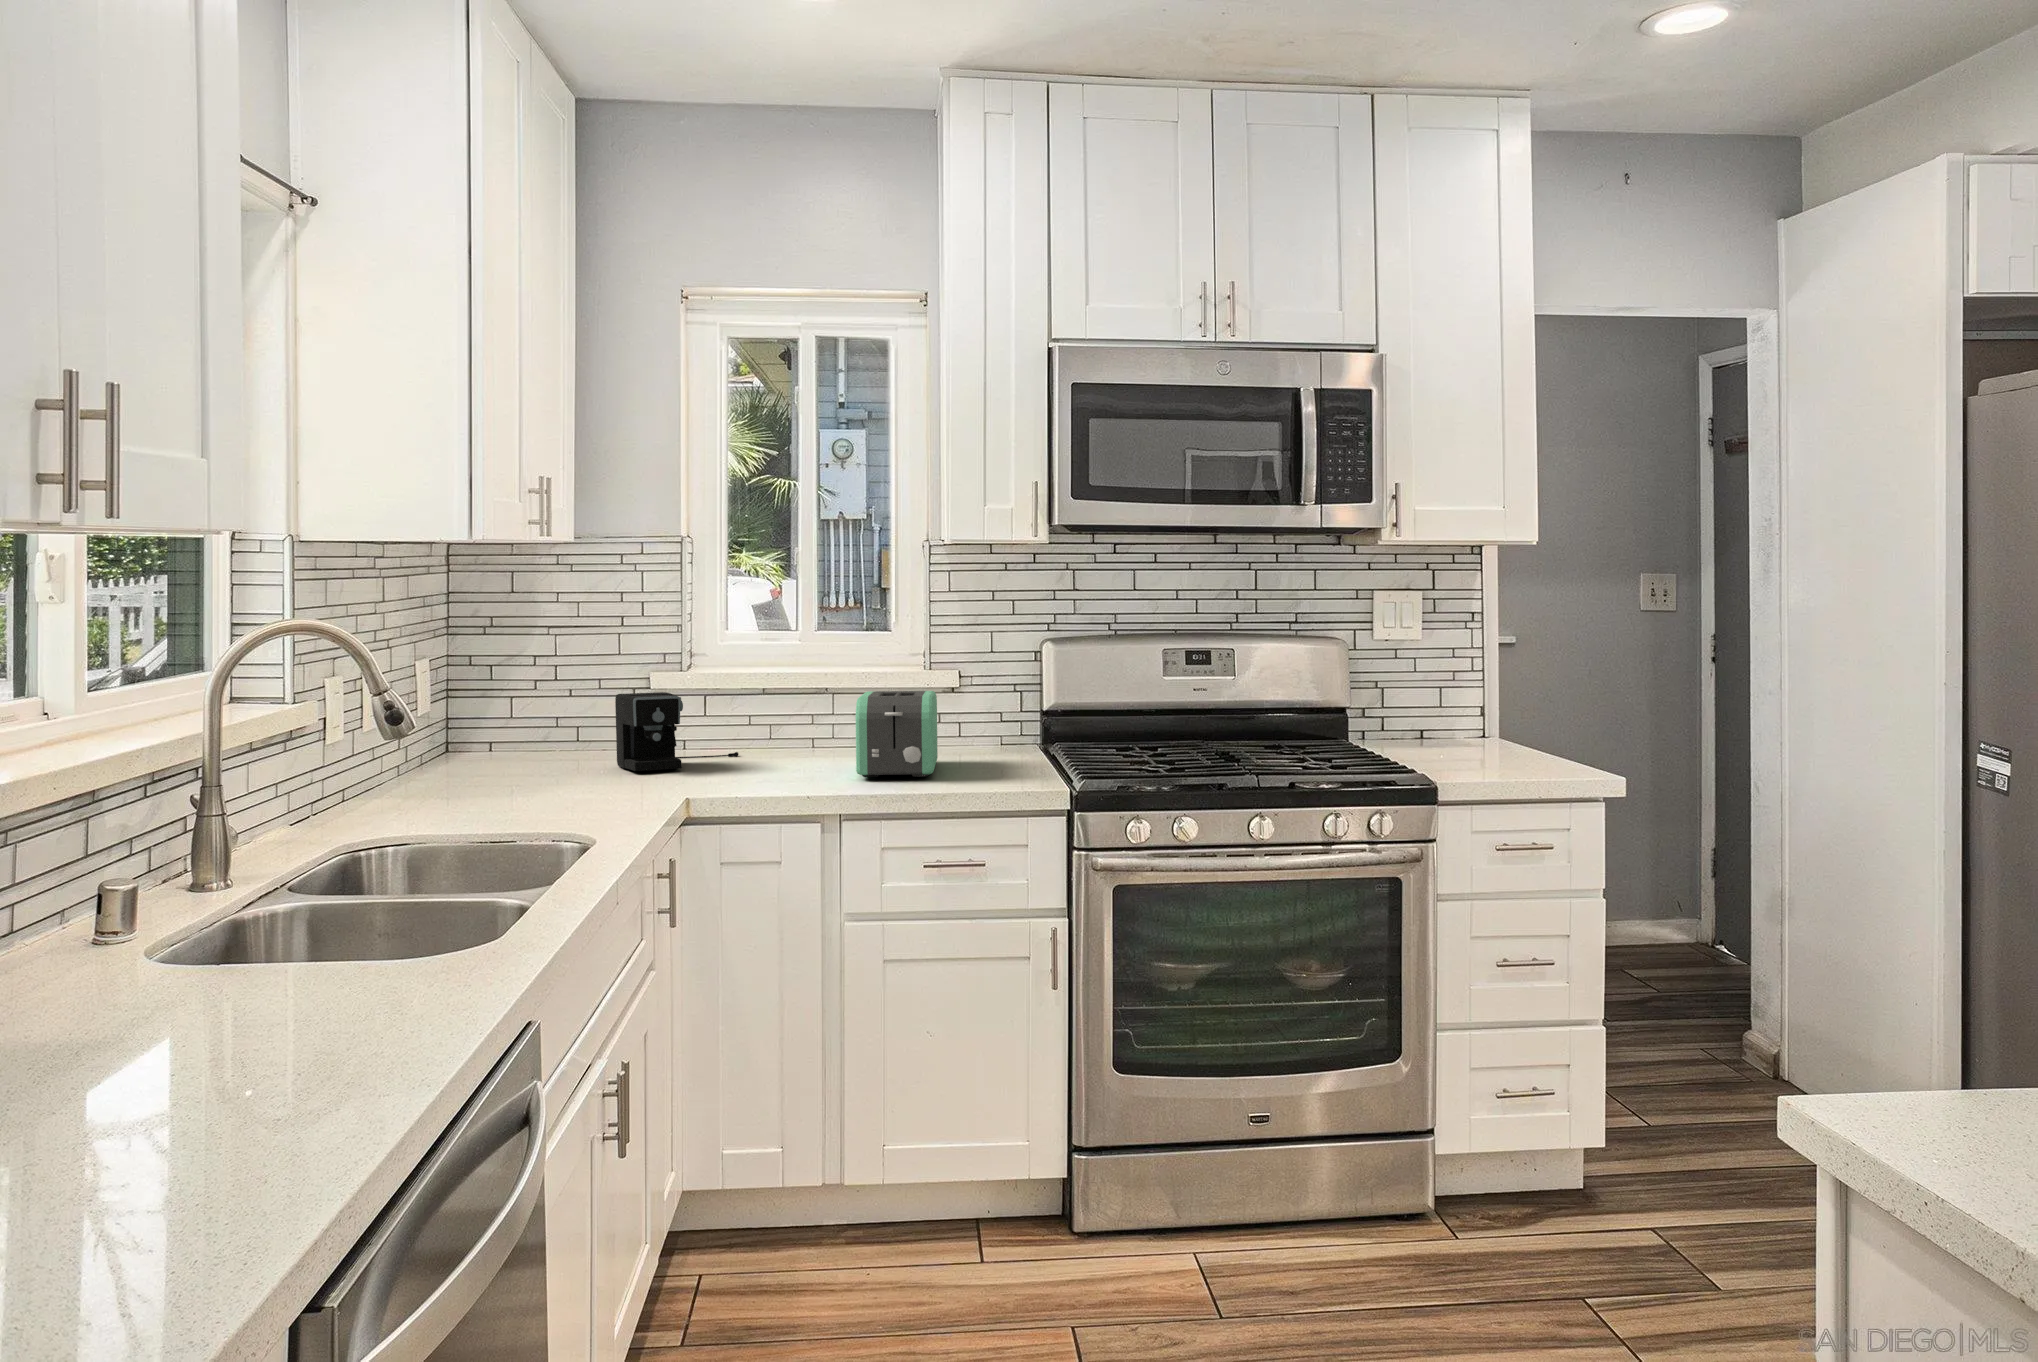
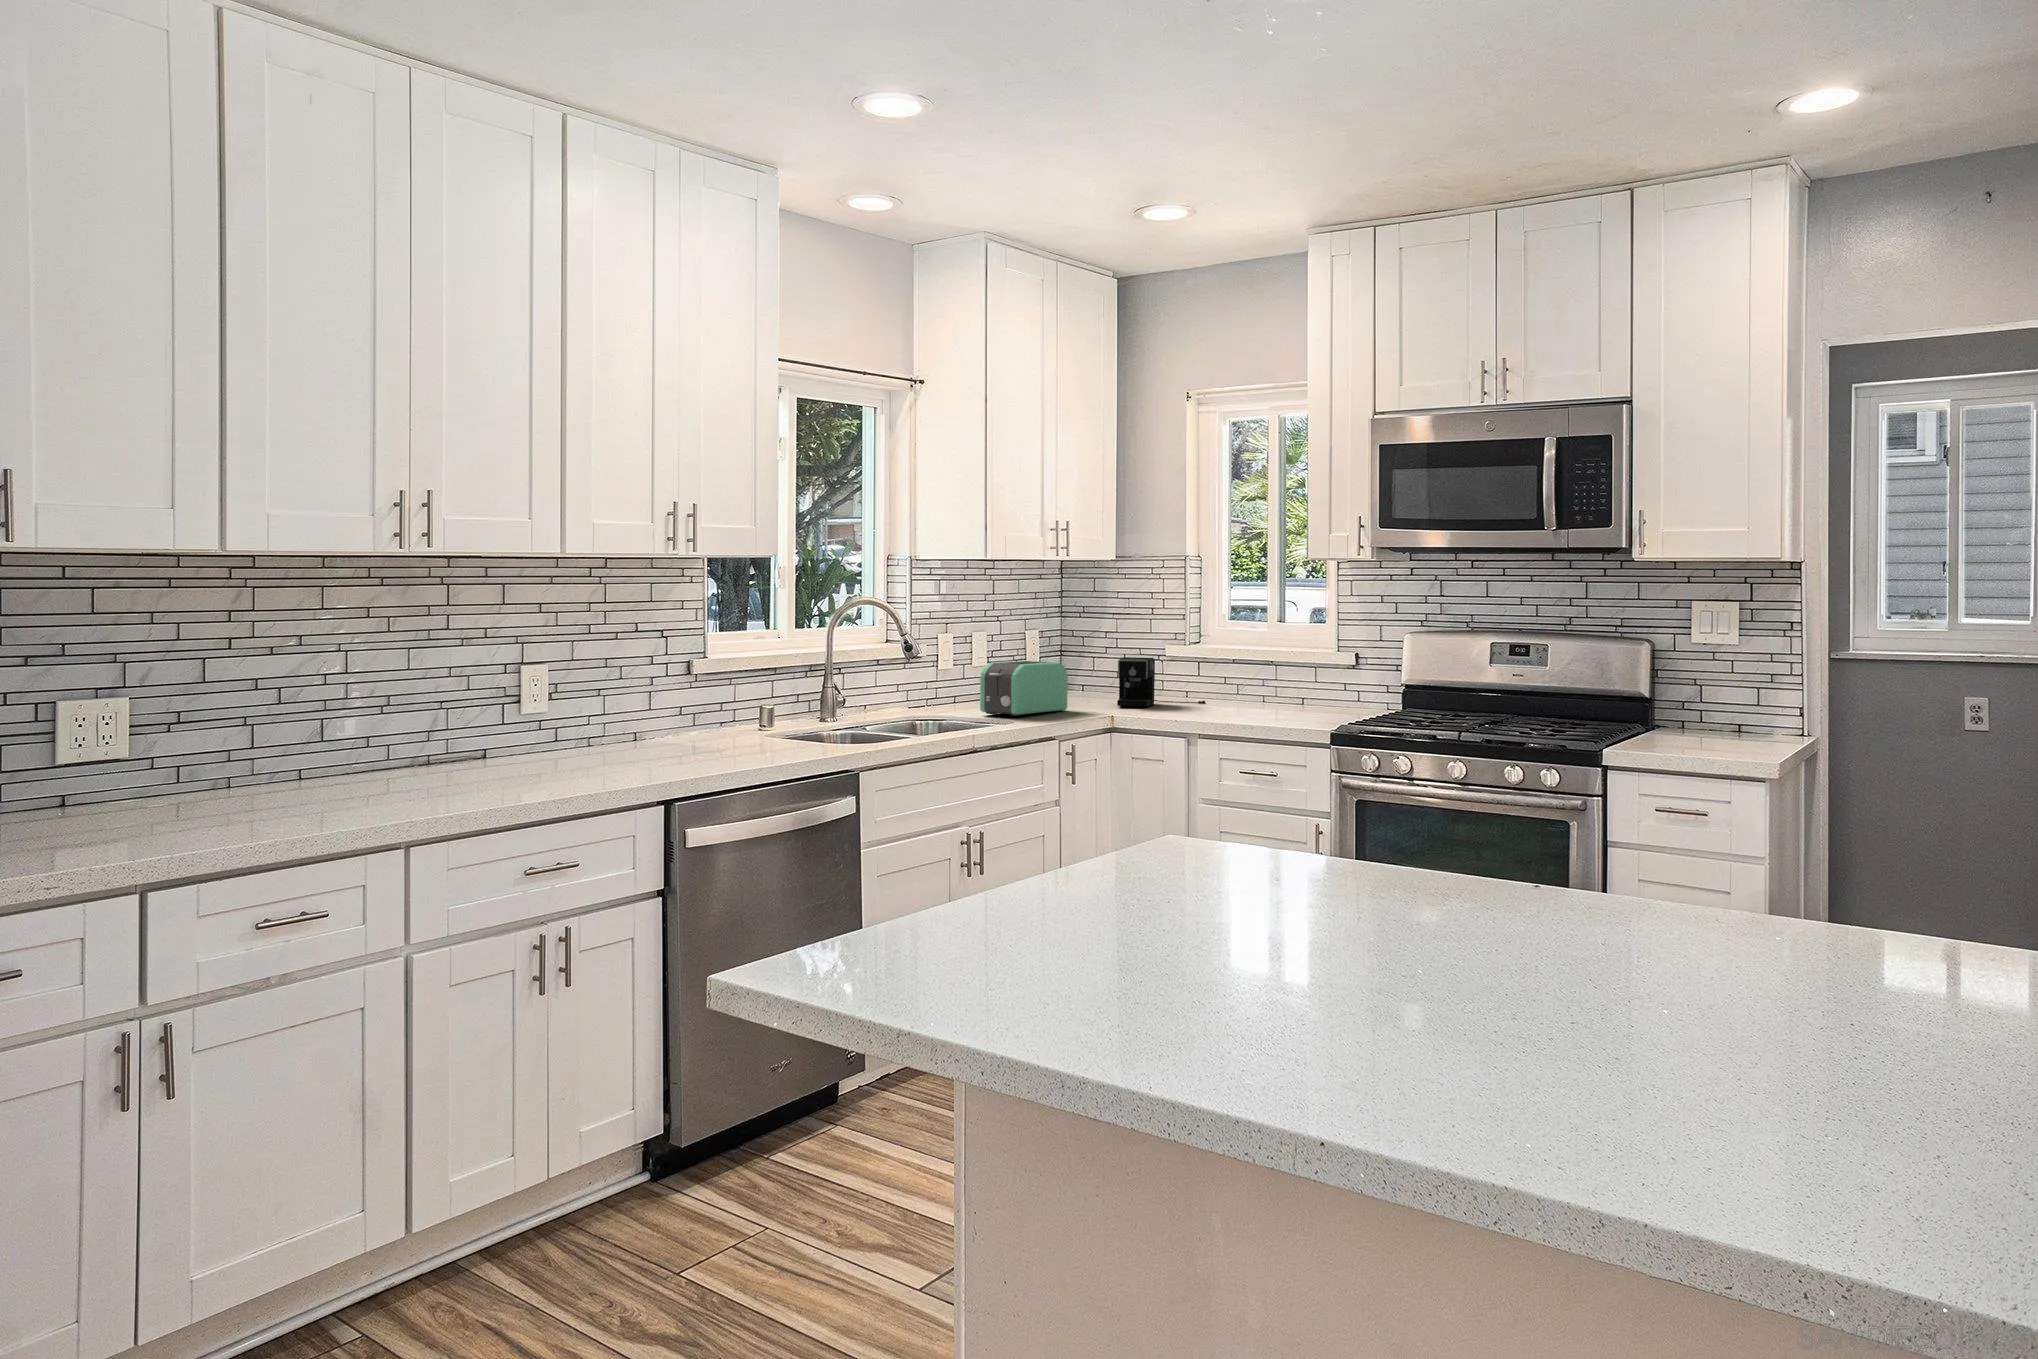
toaster: present [856,691,938,777] -> present [980,661,1068,716]

